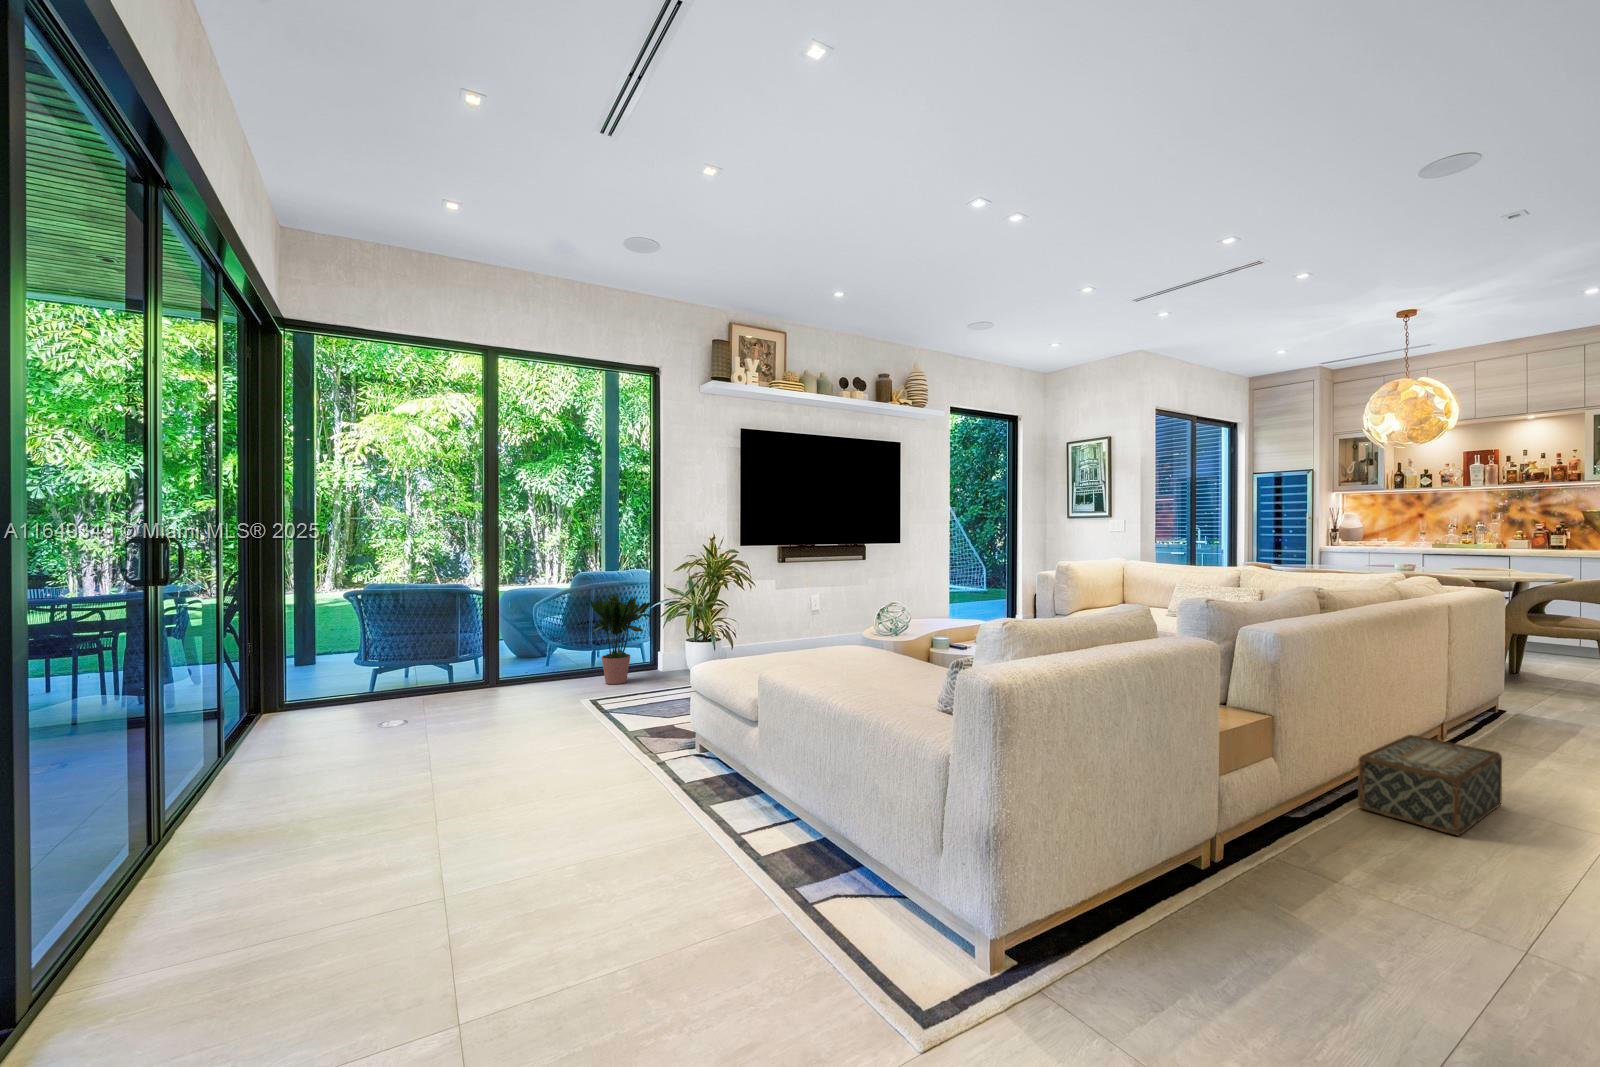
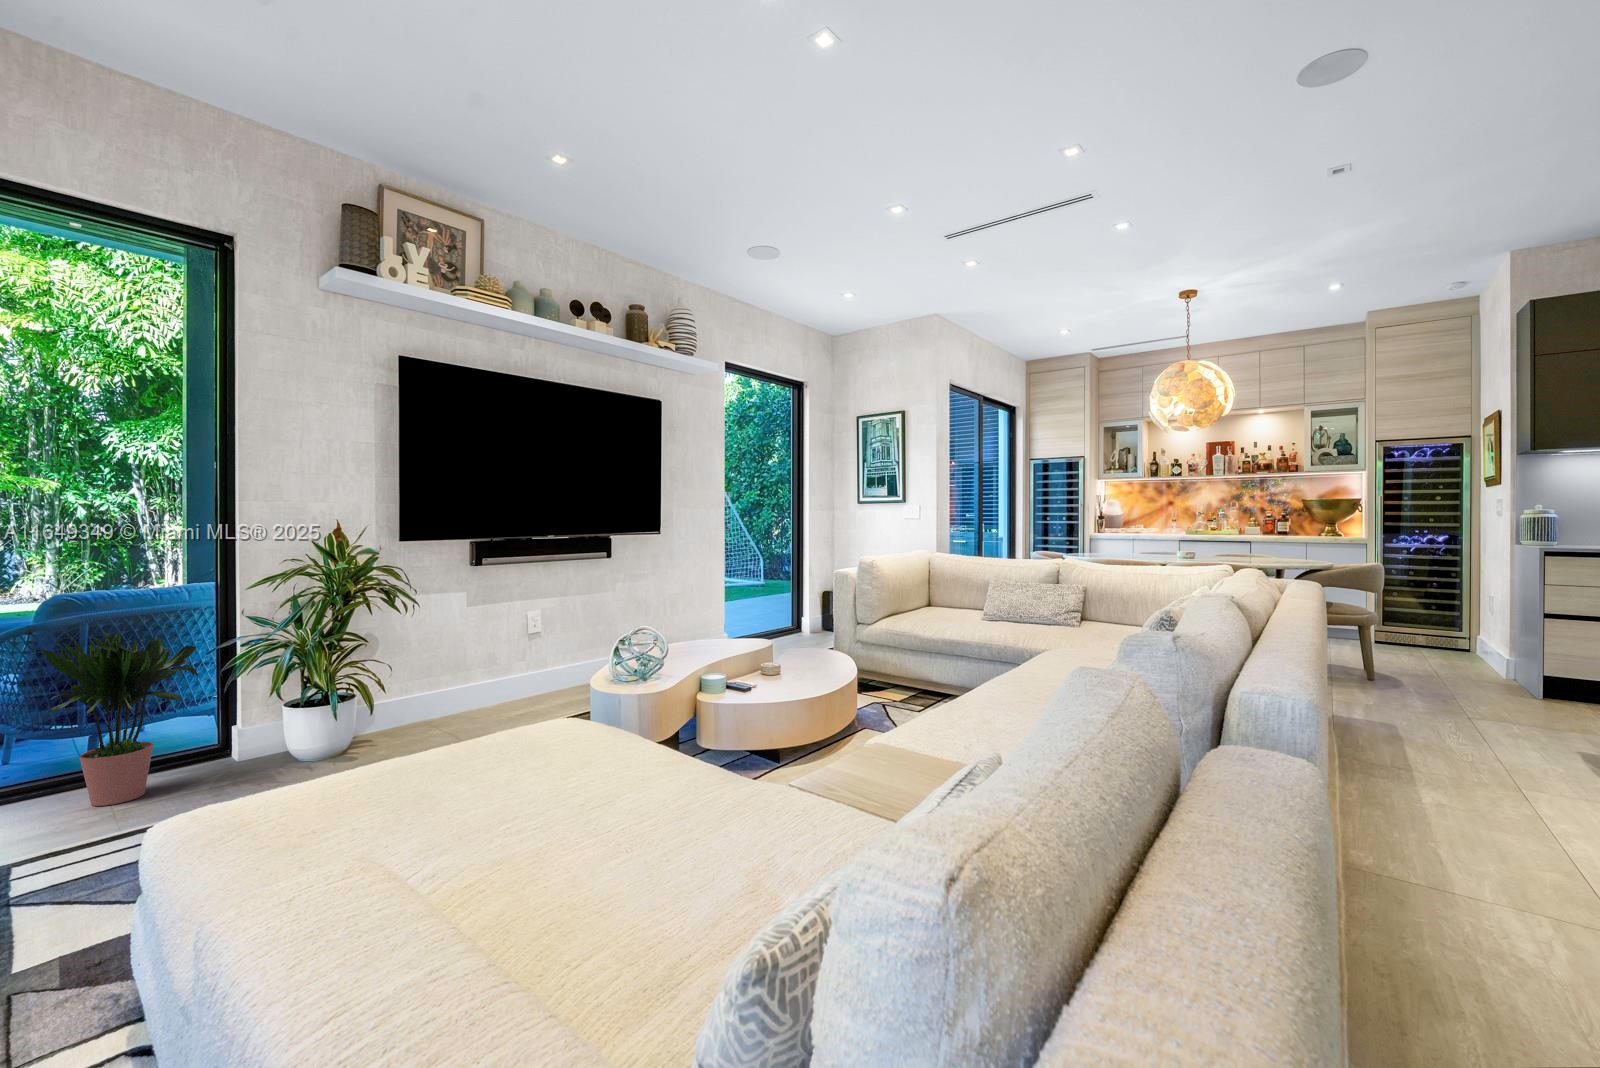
woven basket: present [1358,735,1502,836] -> none [1369,797,1553,993]

